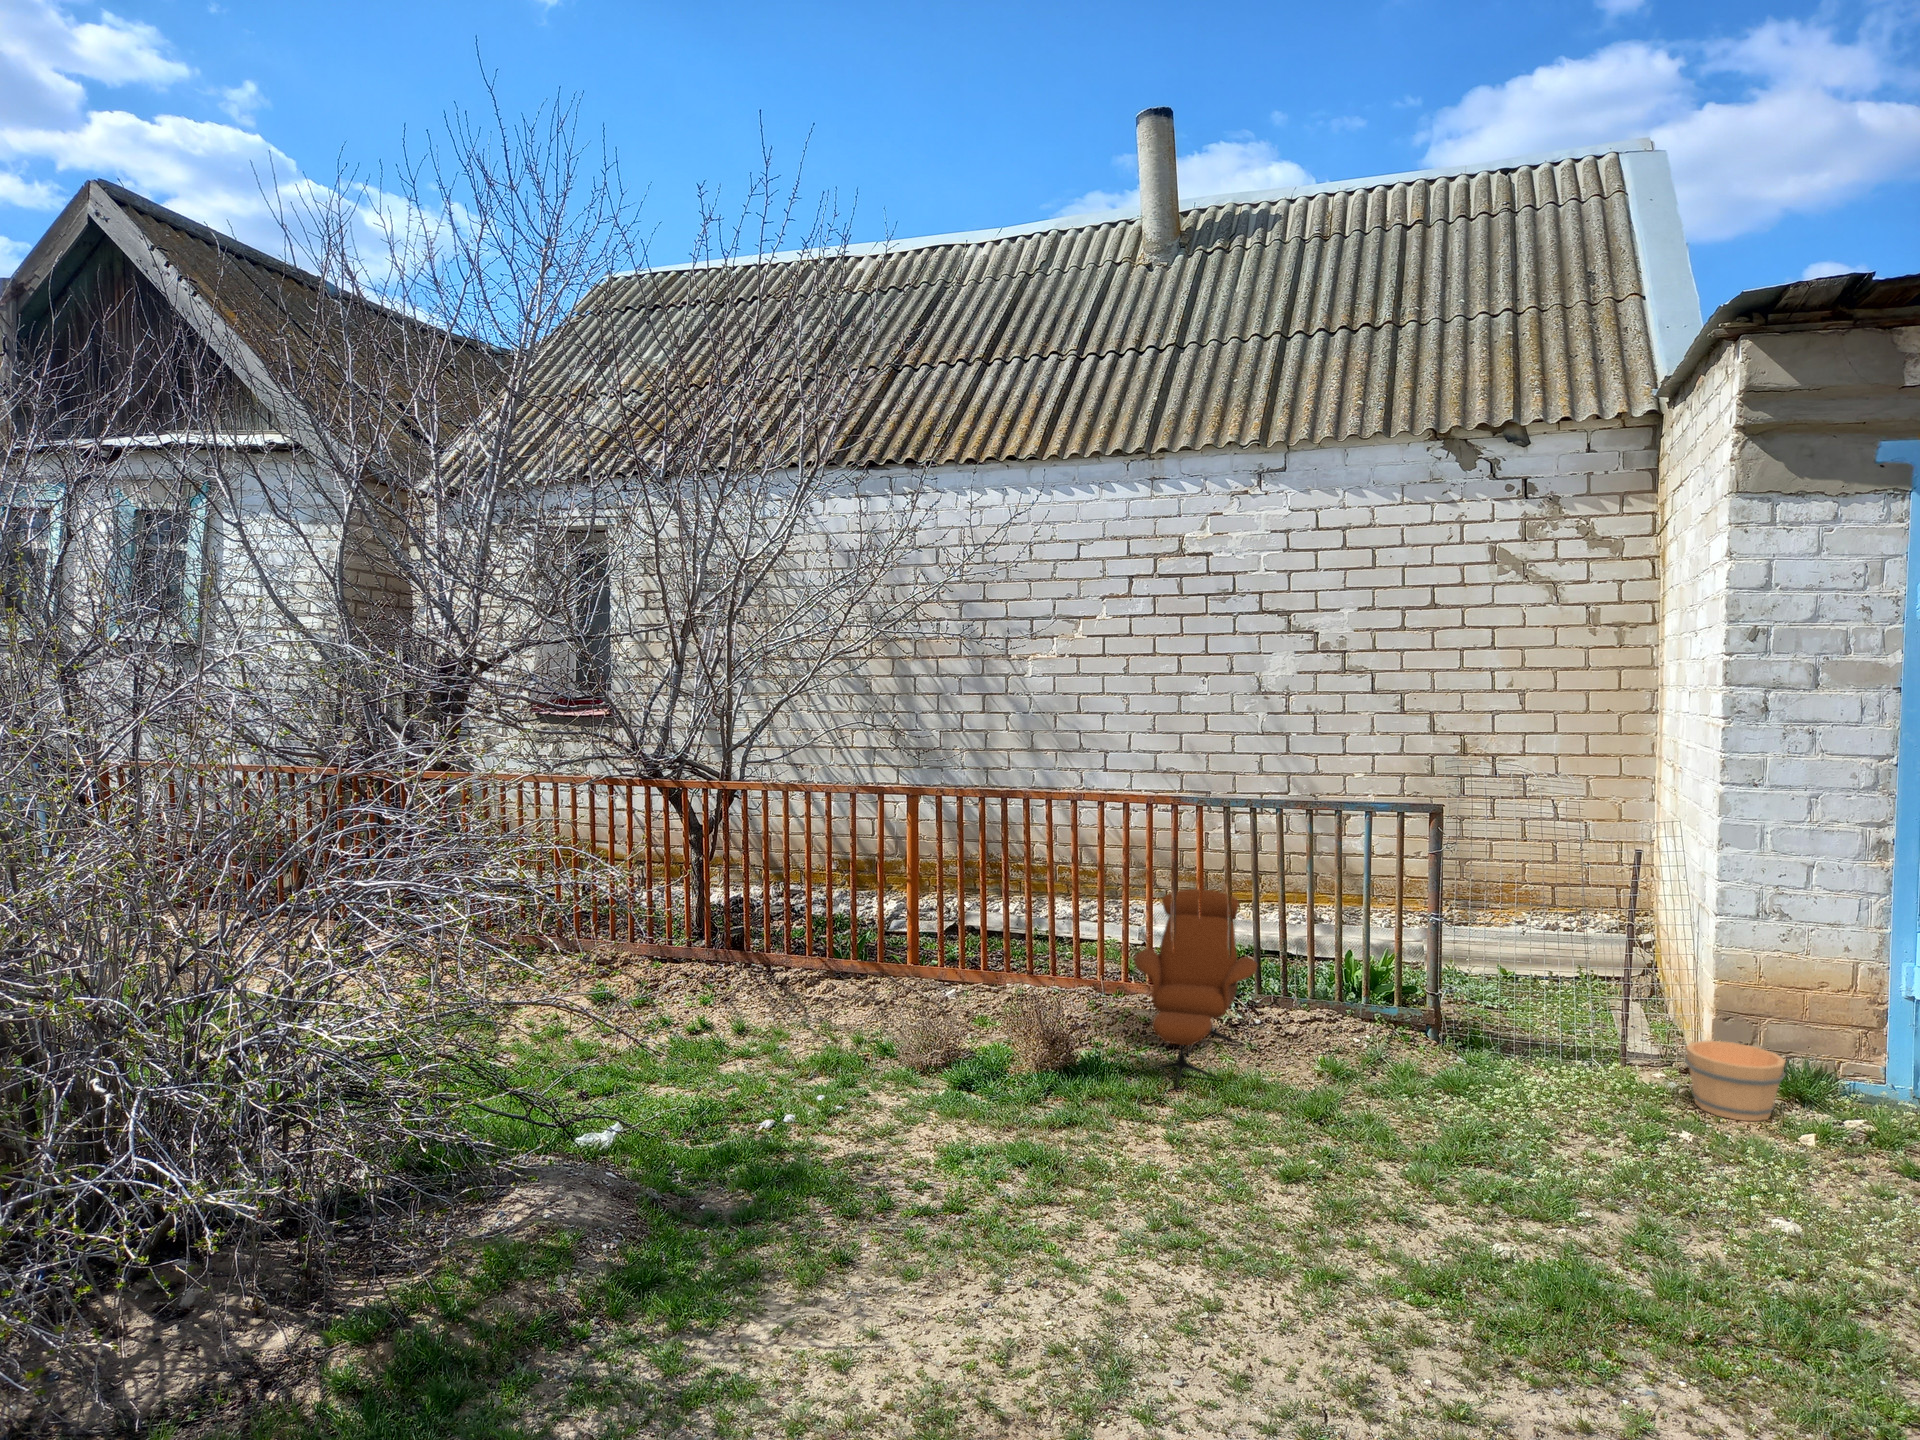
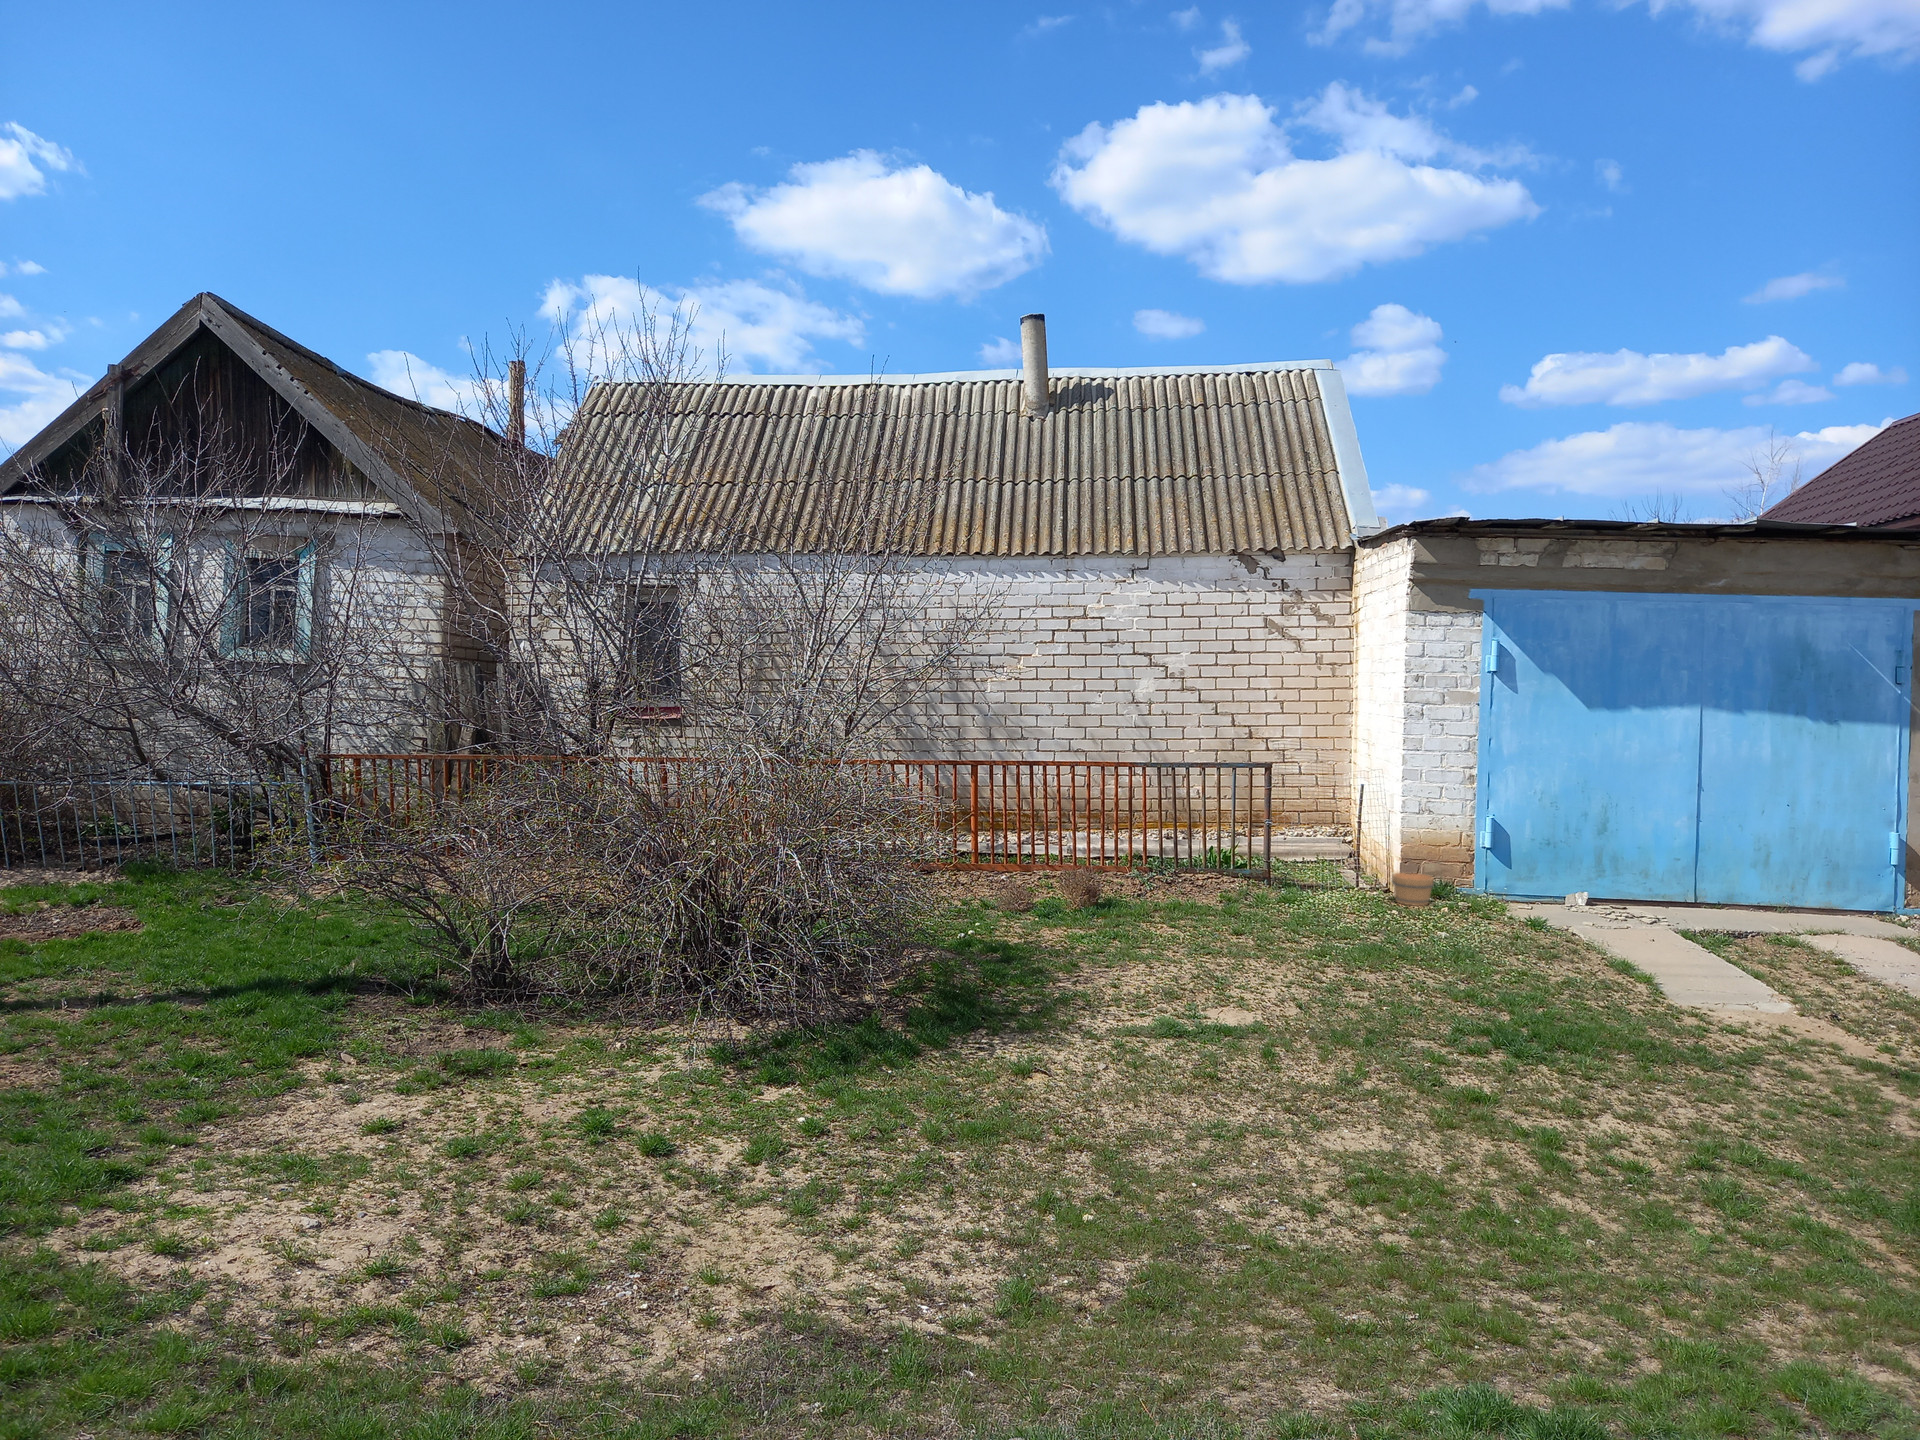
lounge chair: present [1134,889,1257,1090] -> none [1121,814,1187,911]

